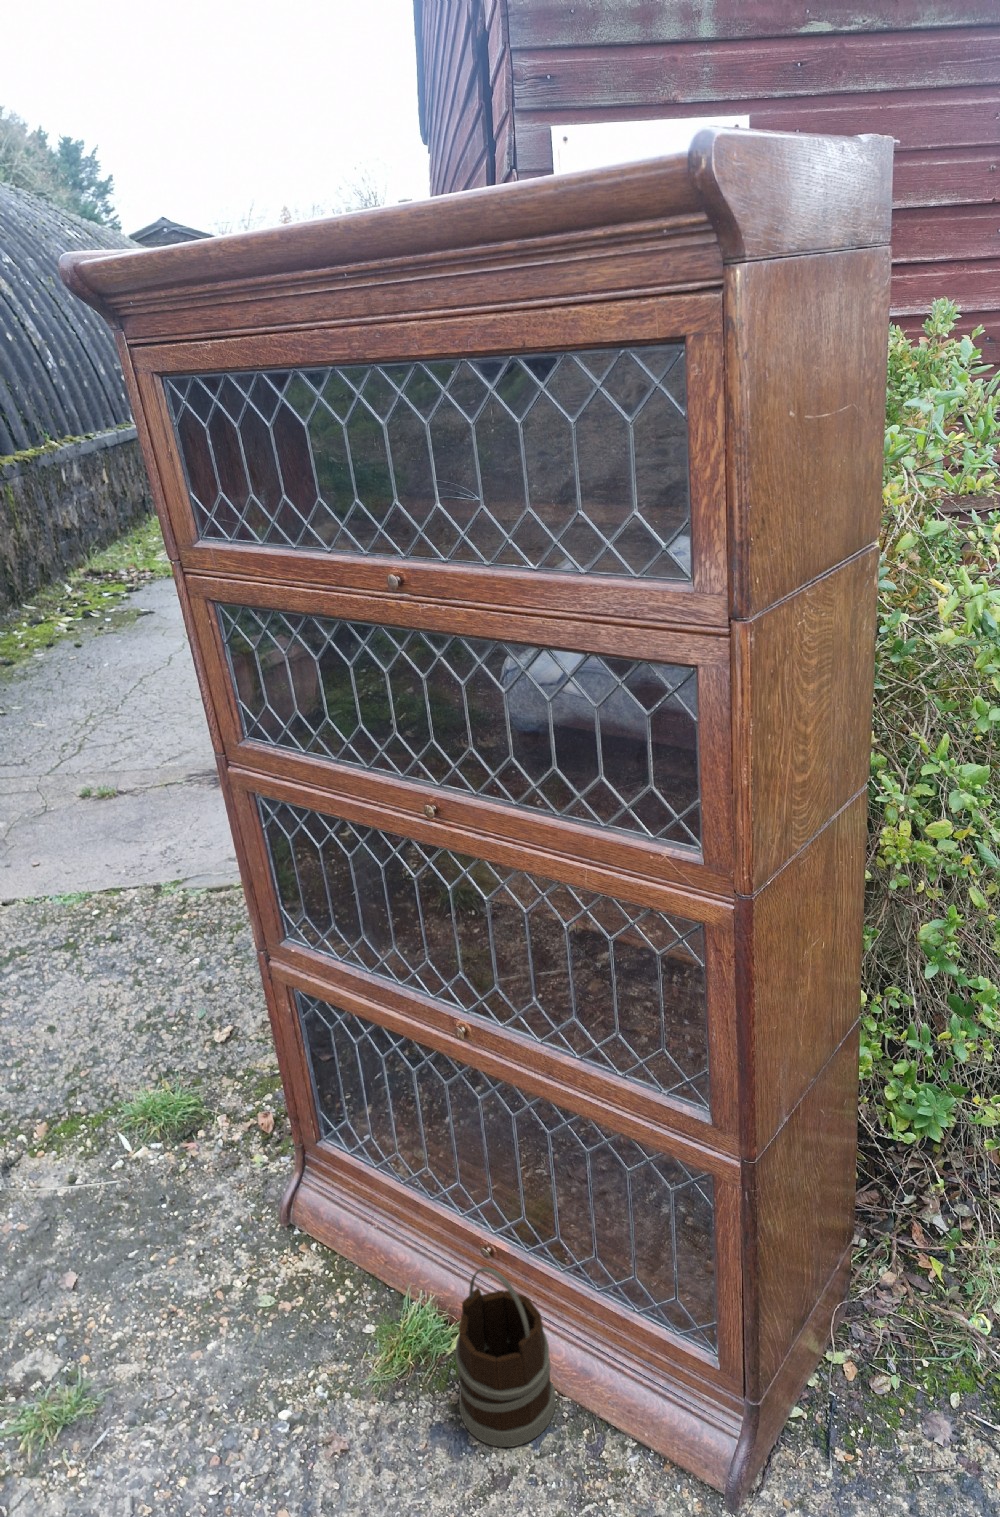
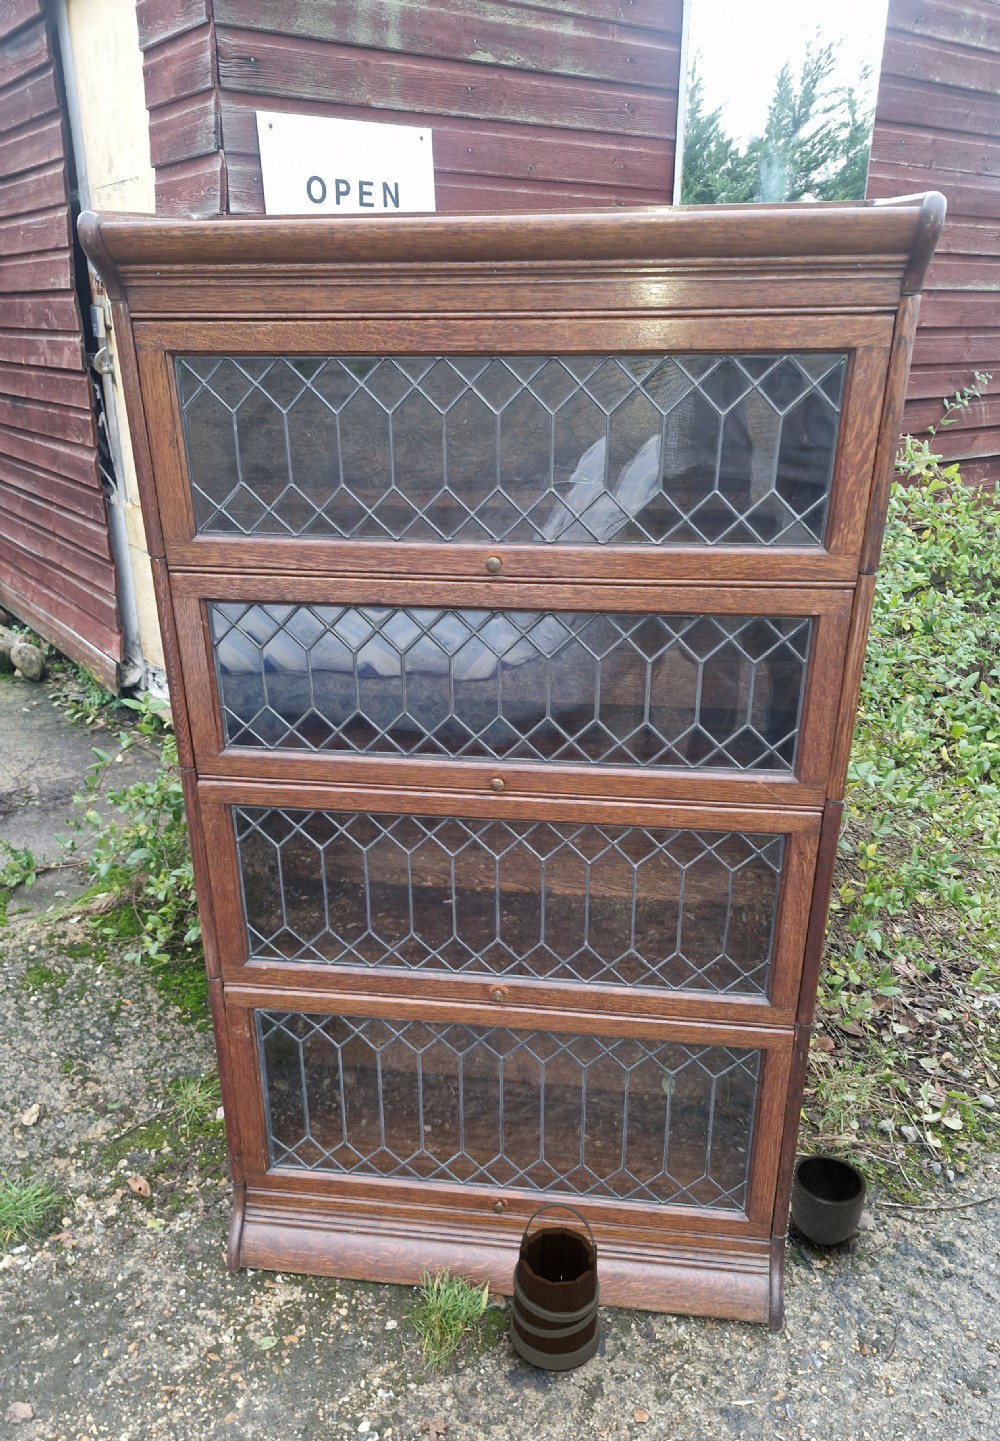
planter: none [831,1321,928,1440] -> present [791,1154,867,1245]

